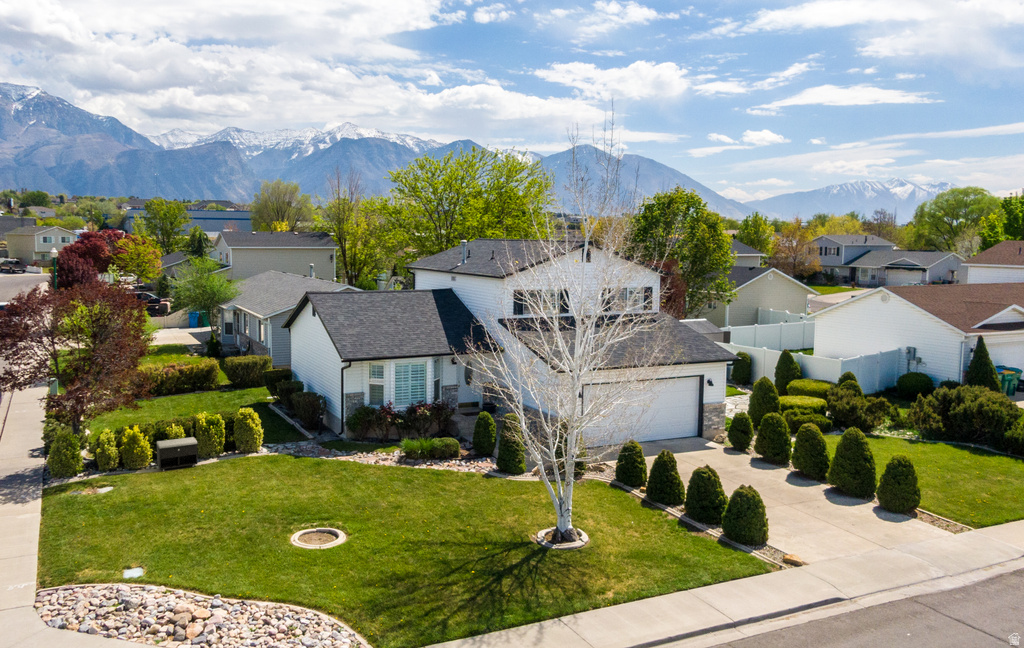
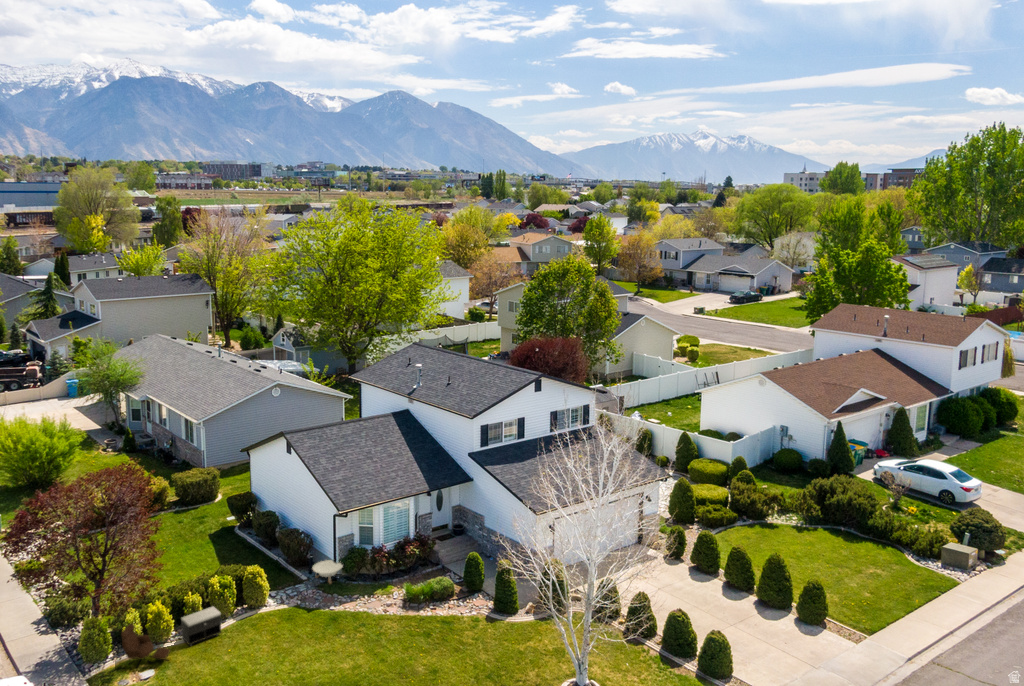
round table: none [317,423,350,443] -> present [313,560,343,583]
lounge chair: none [86,437,137,481] -> present [121,624,170,664]

